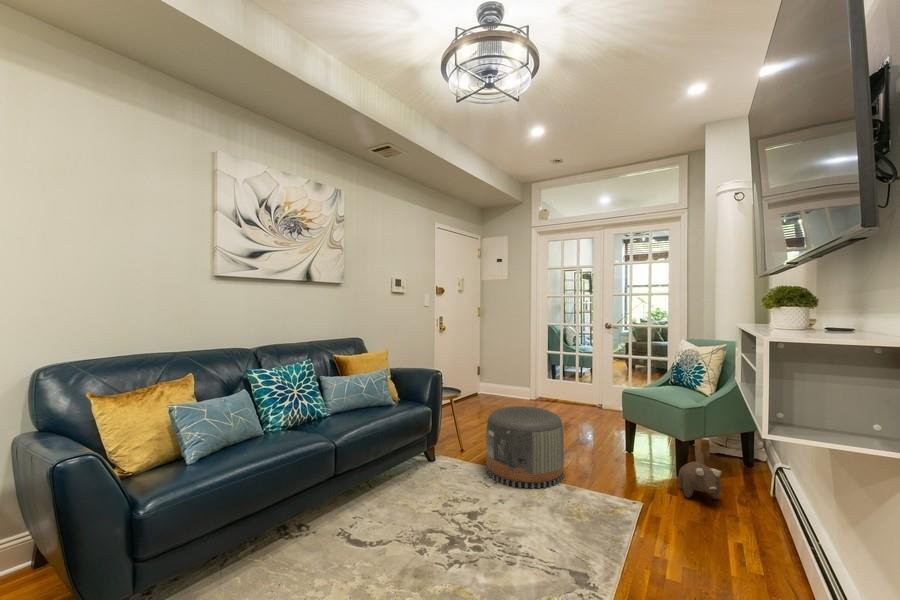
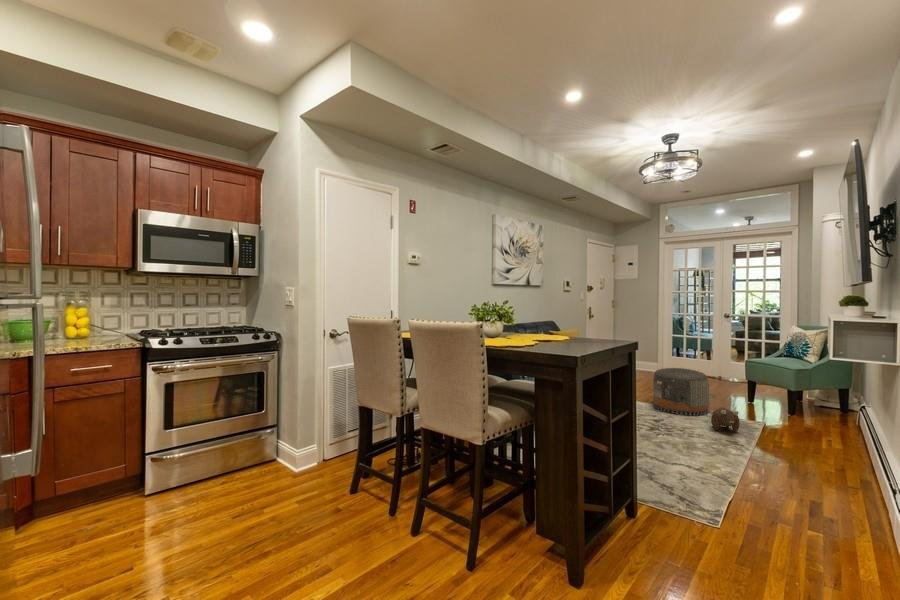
plush toy: present [678,462,721,499] -> present [711,408,740,432]

